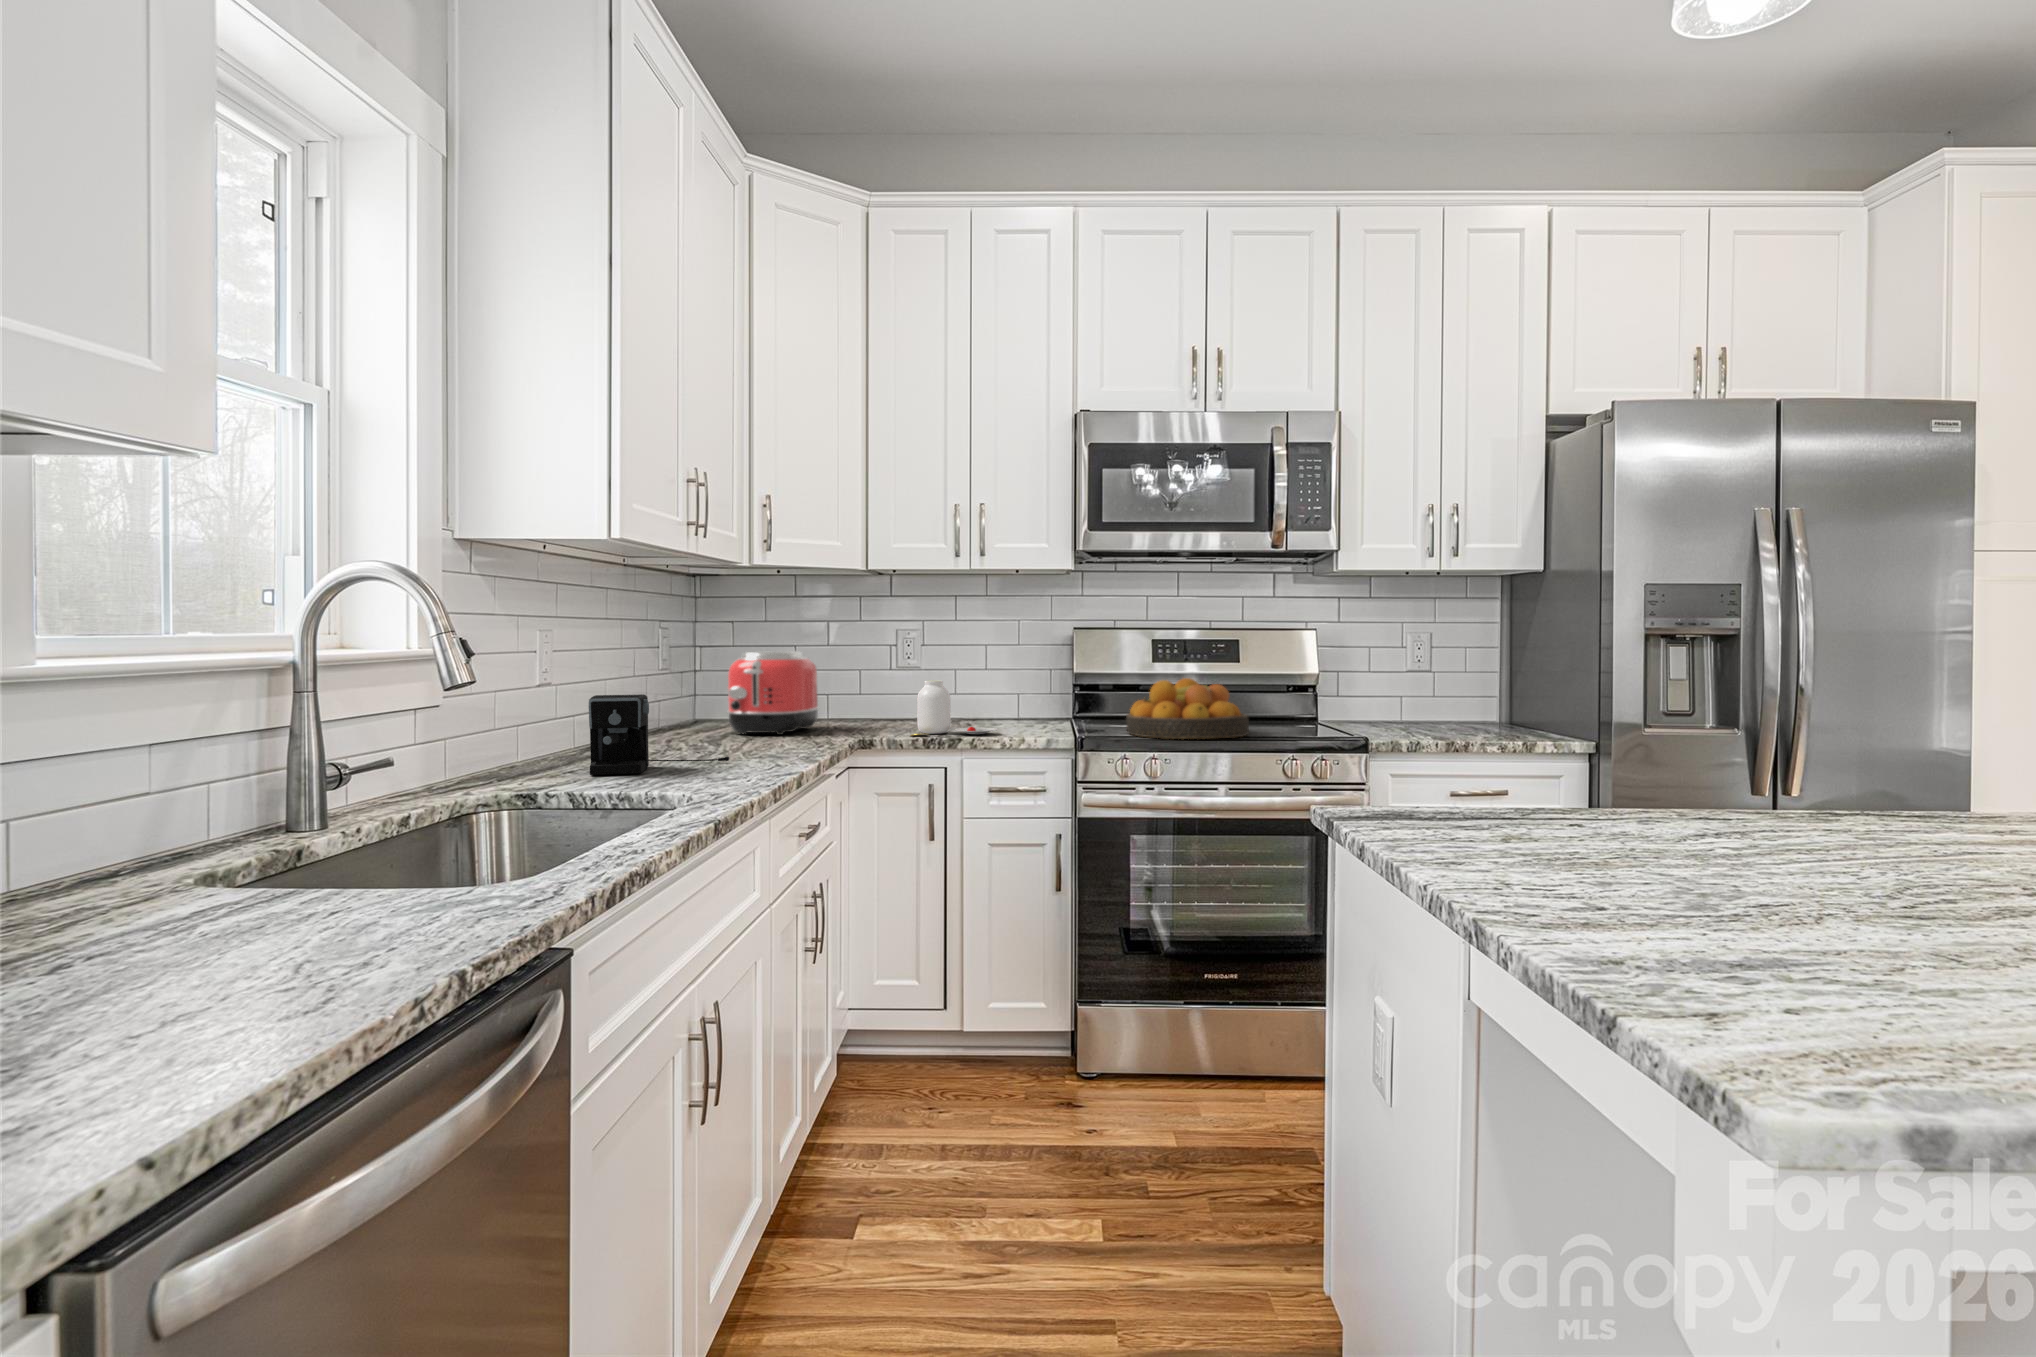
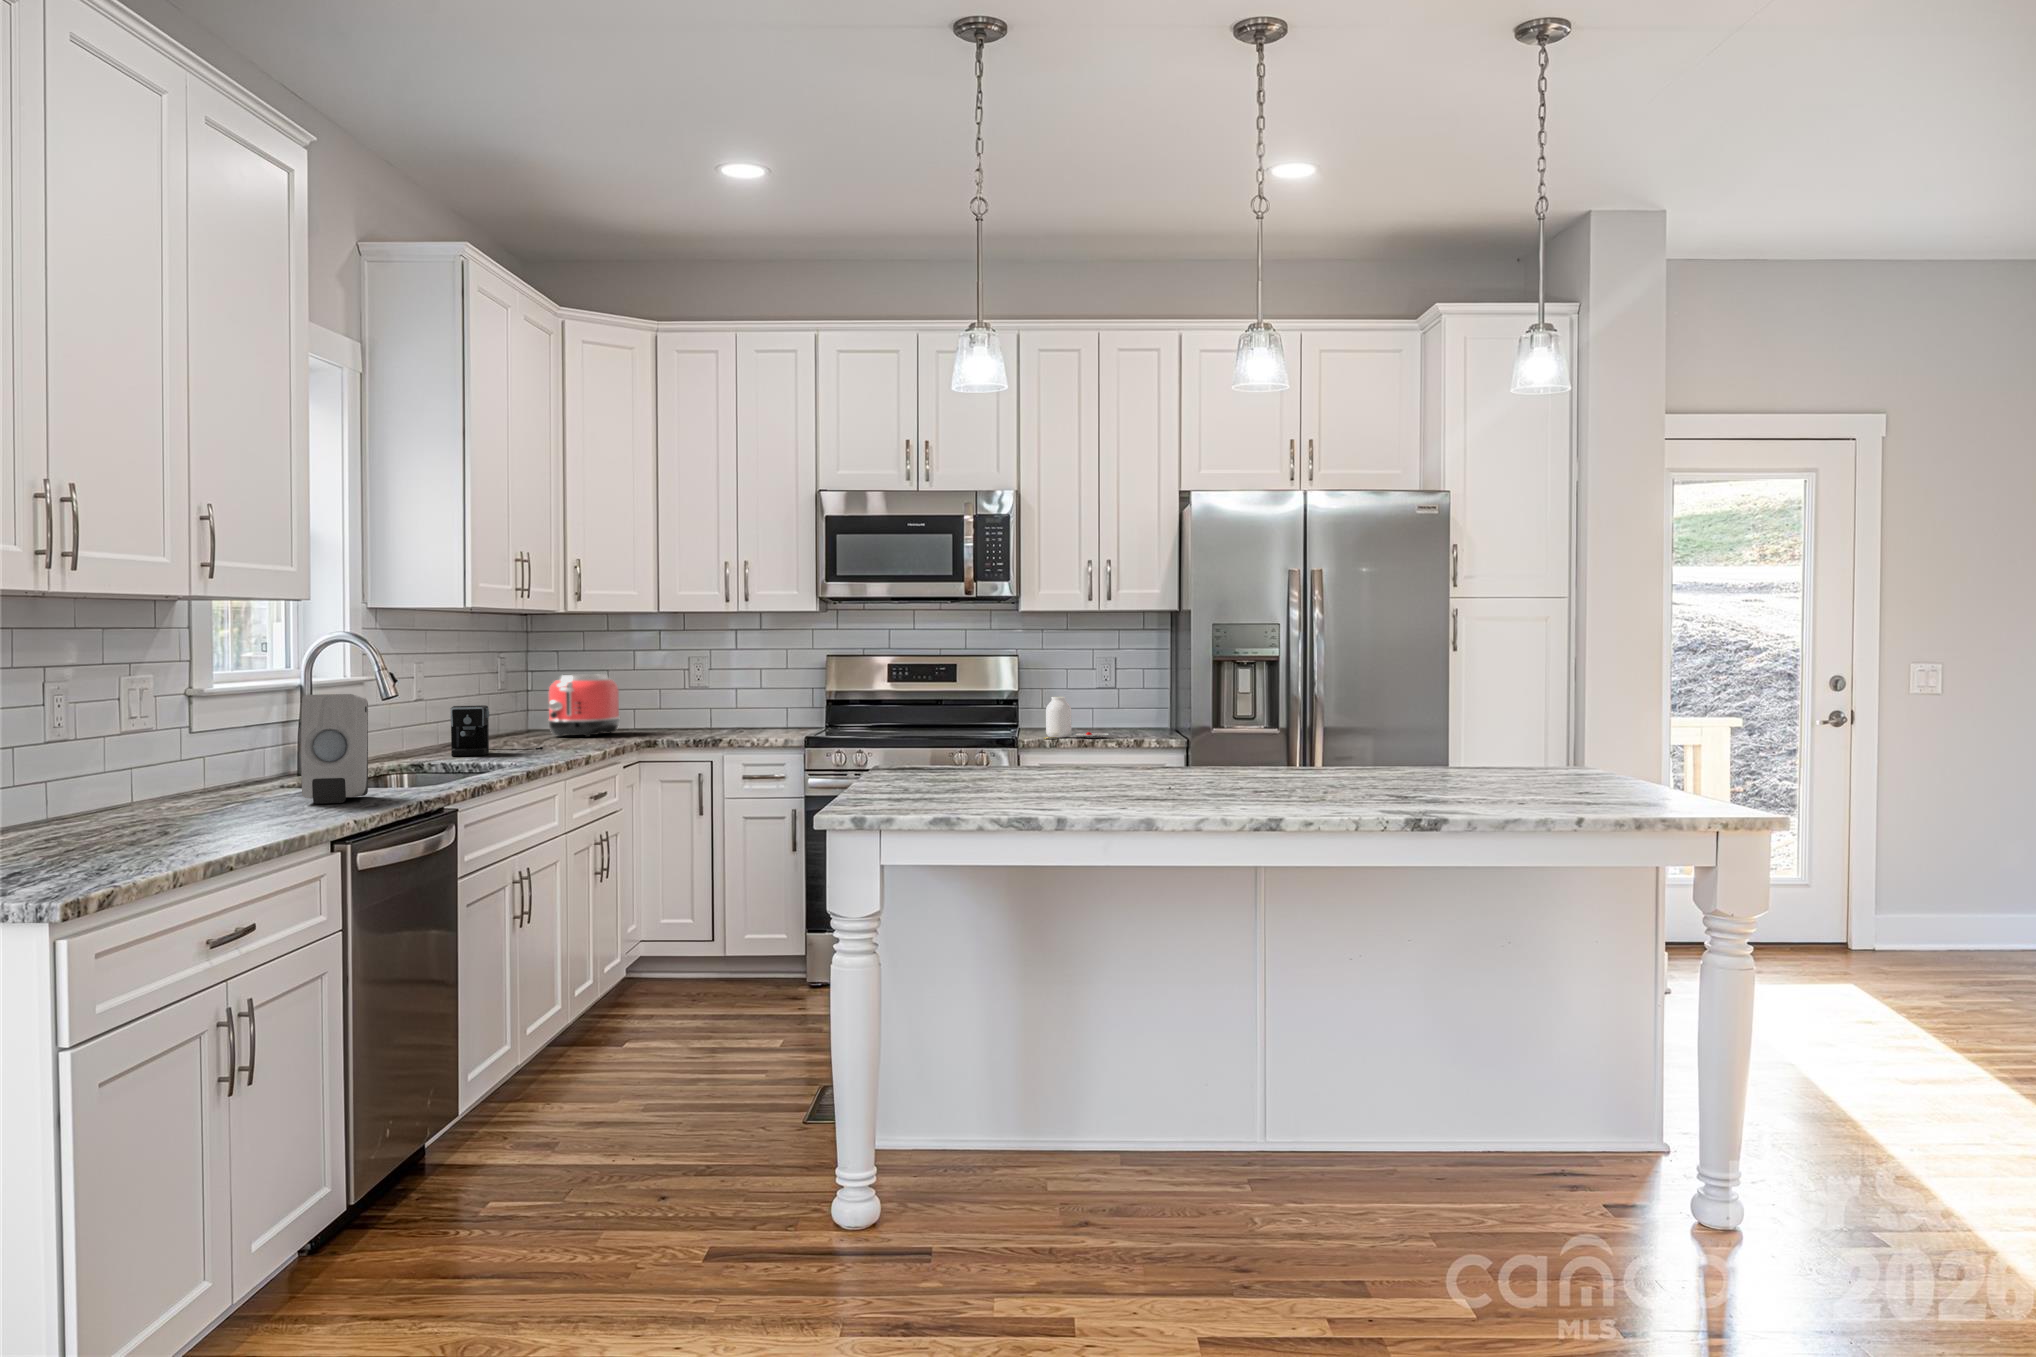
fruit bowl: present [1126,678,1249,739] -> none [850,693,942,738]
soap dispenser: none [107,679,347,990] -> present [301,694,368,804]
jar: present [910,680,998,736] -> present [1043,697,1109,739]

